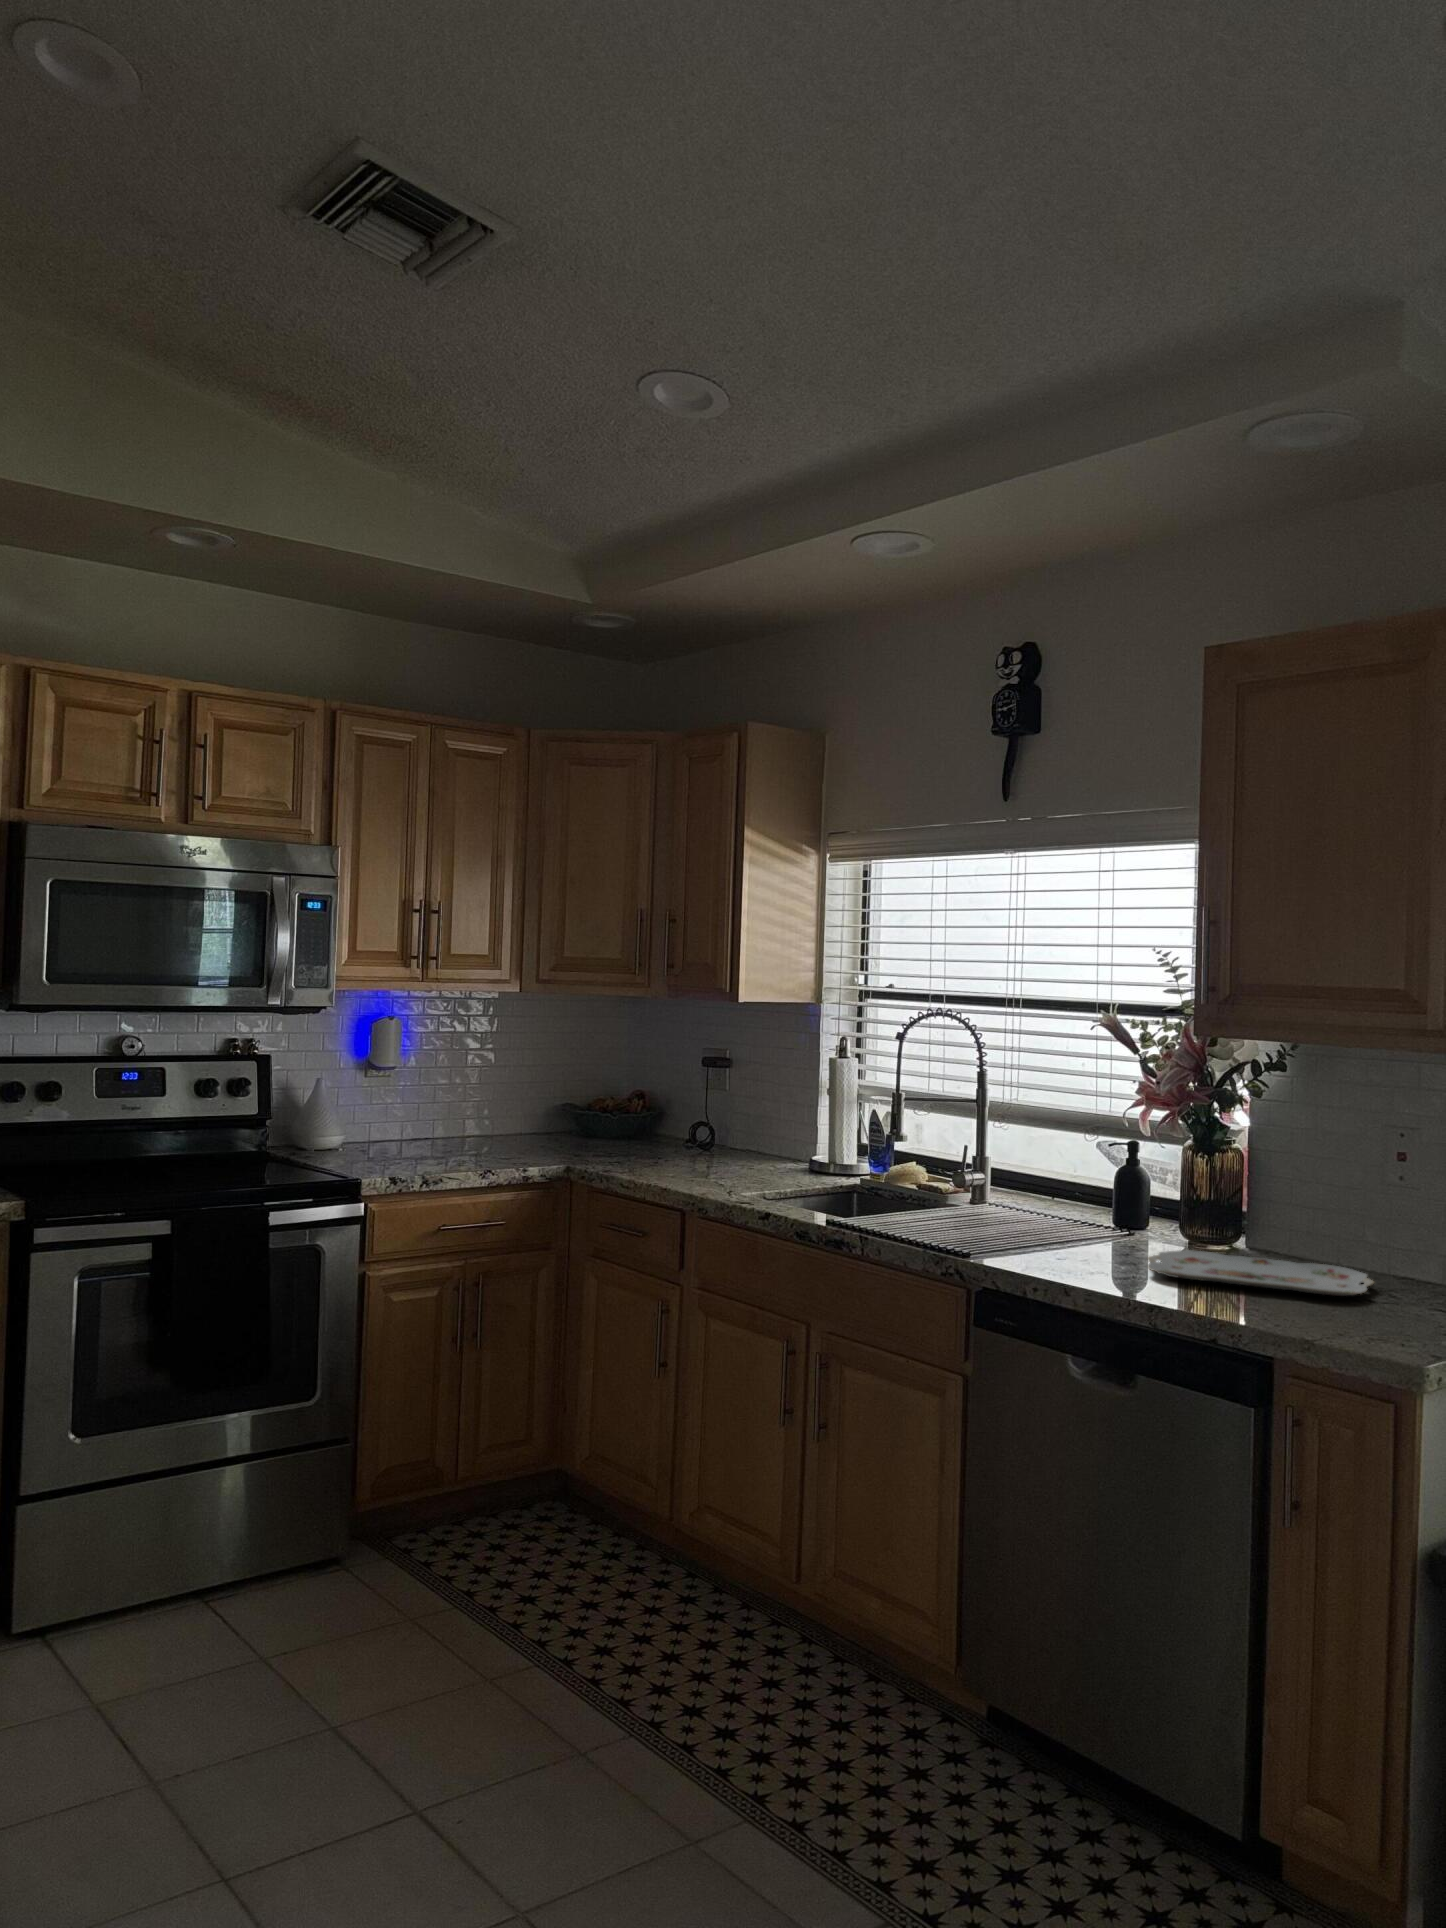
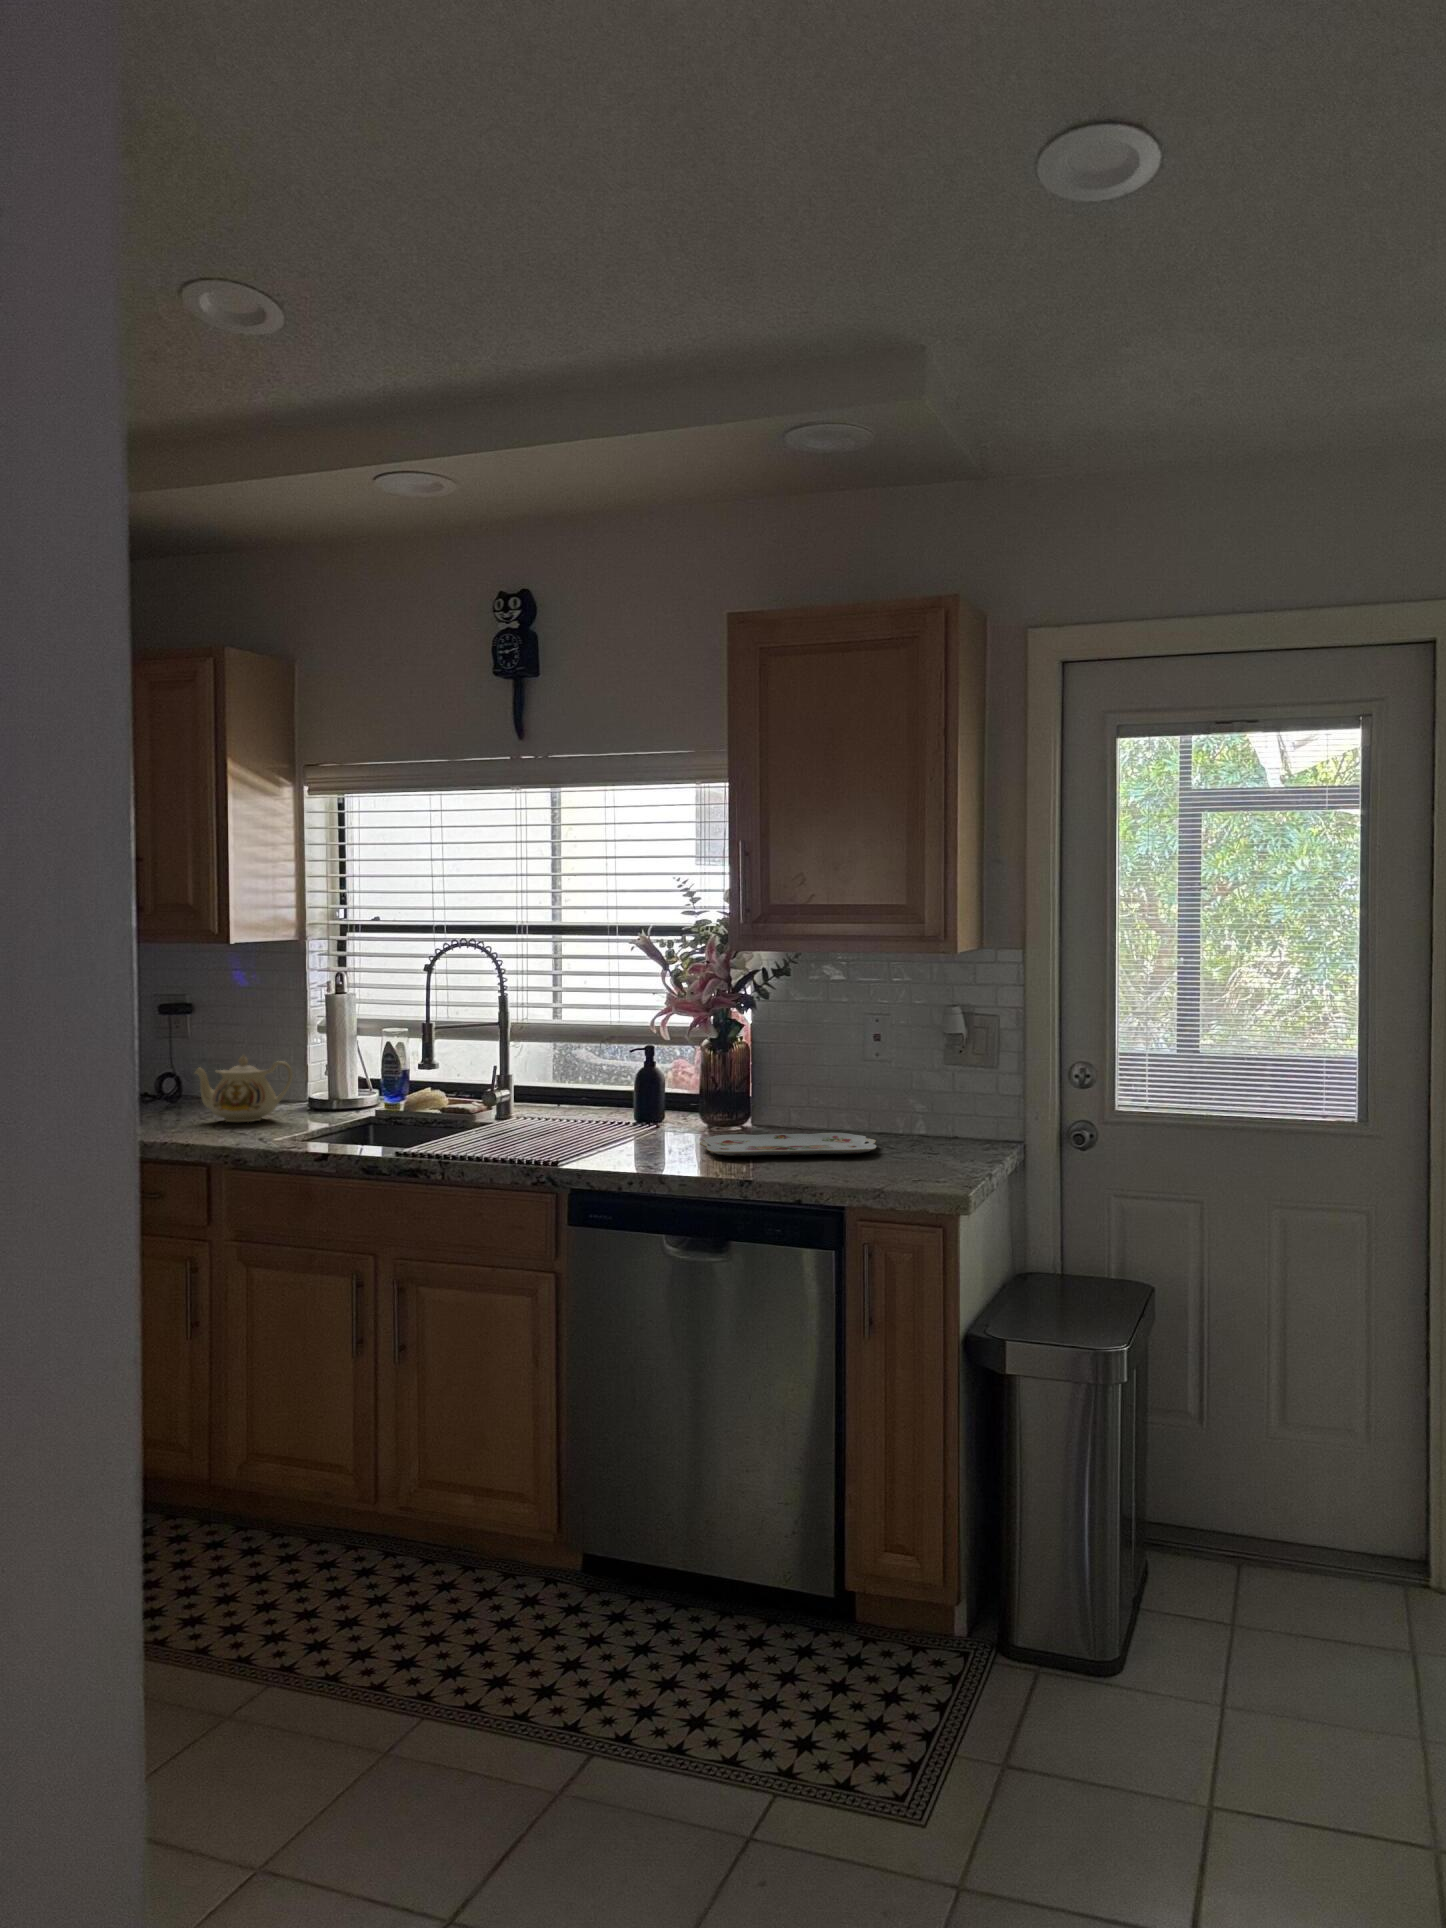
teapot: none [687,1110,775,1177] -> present [195,1055,293,1122]

